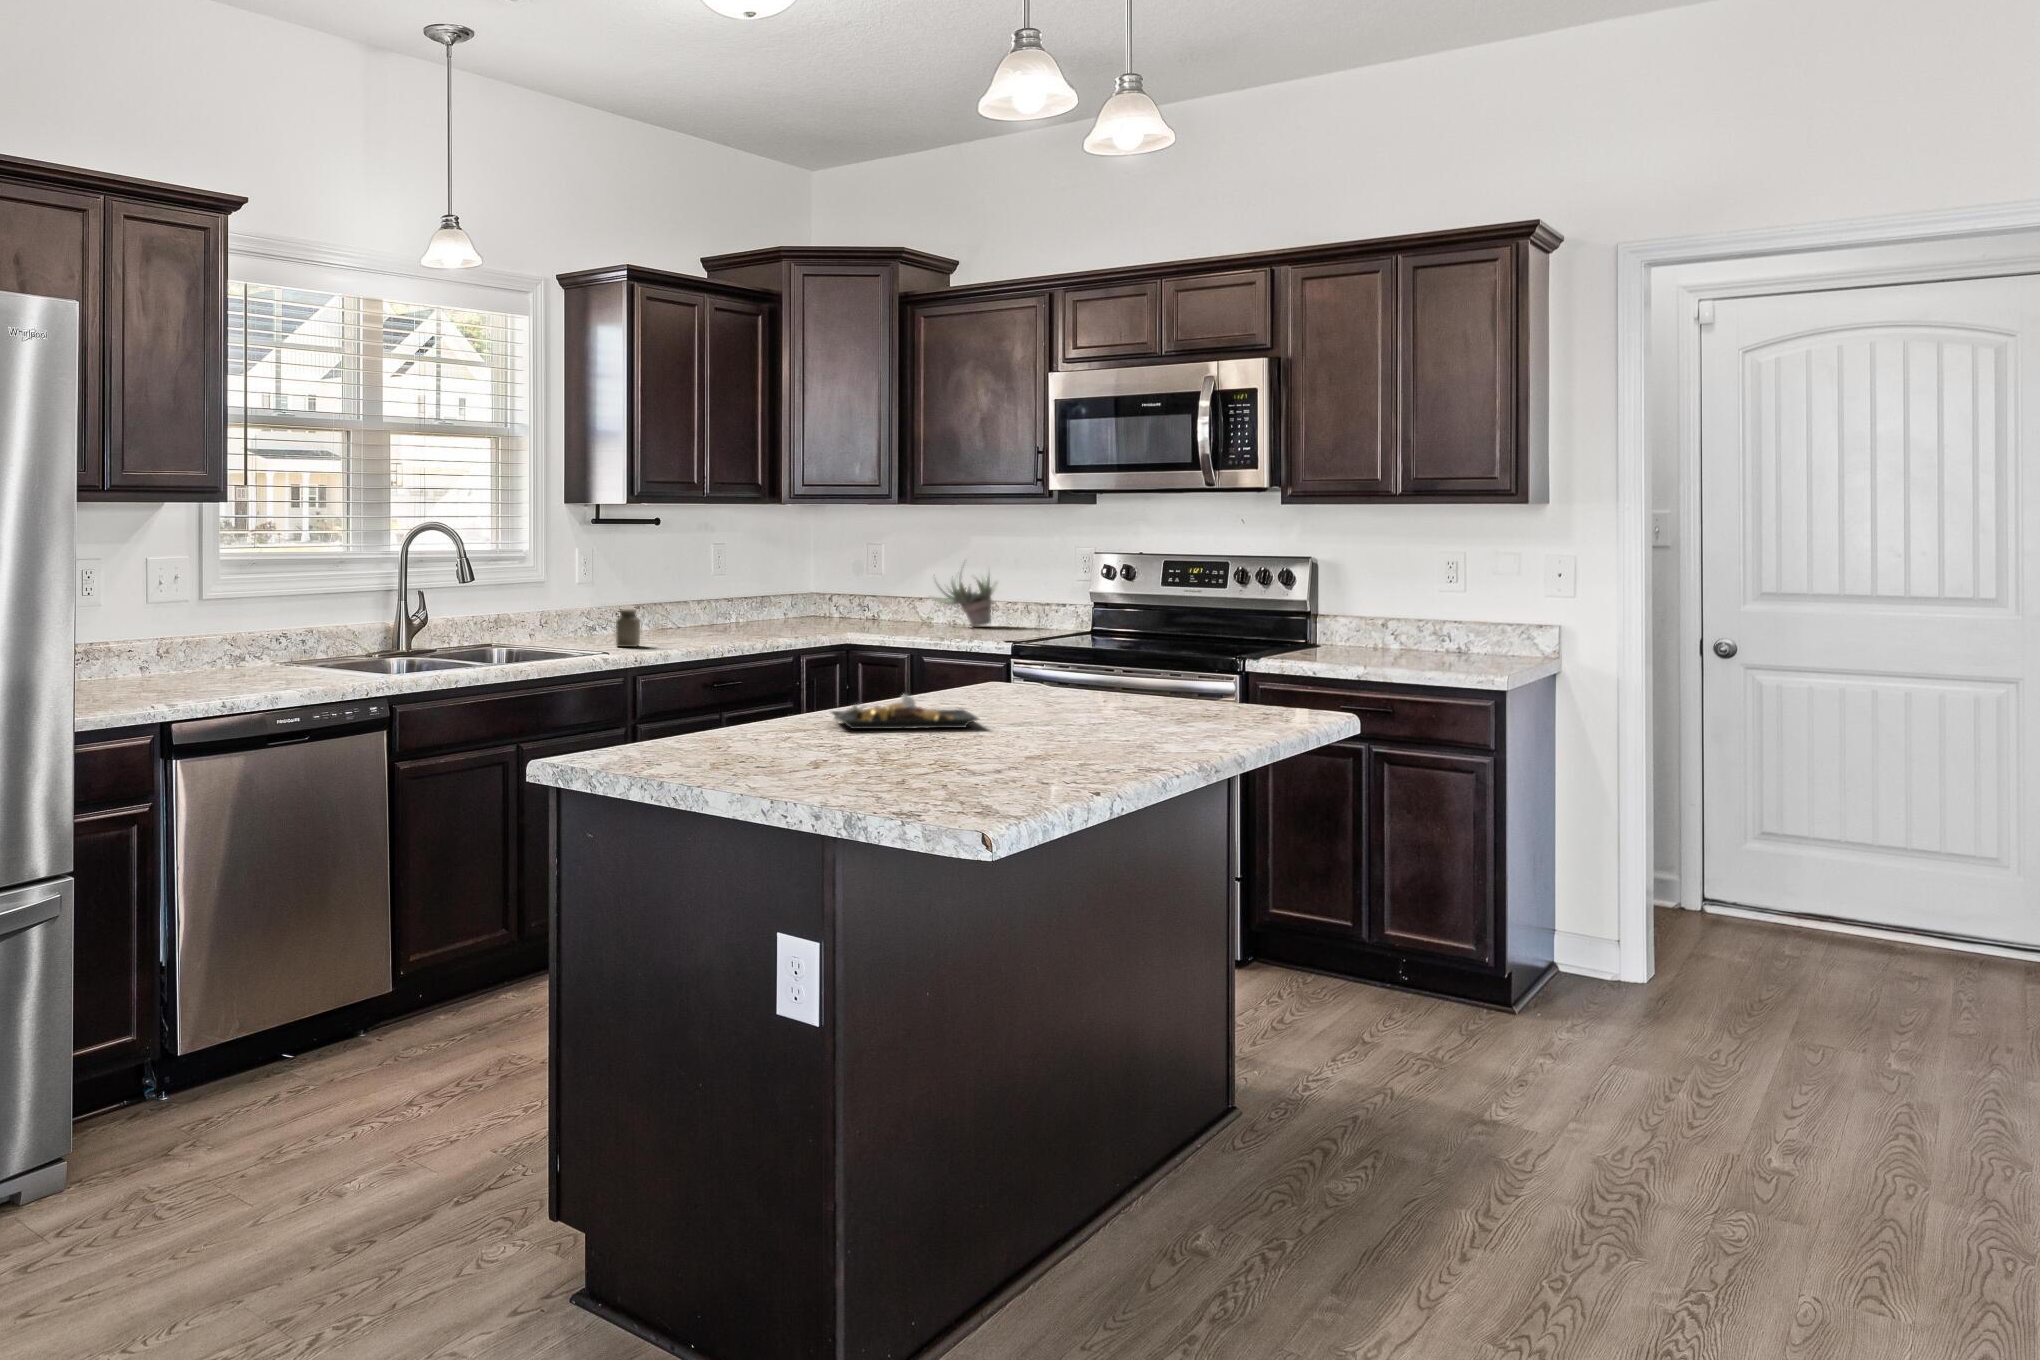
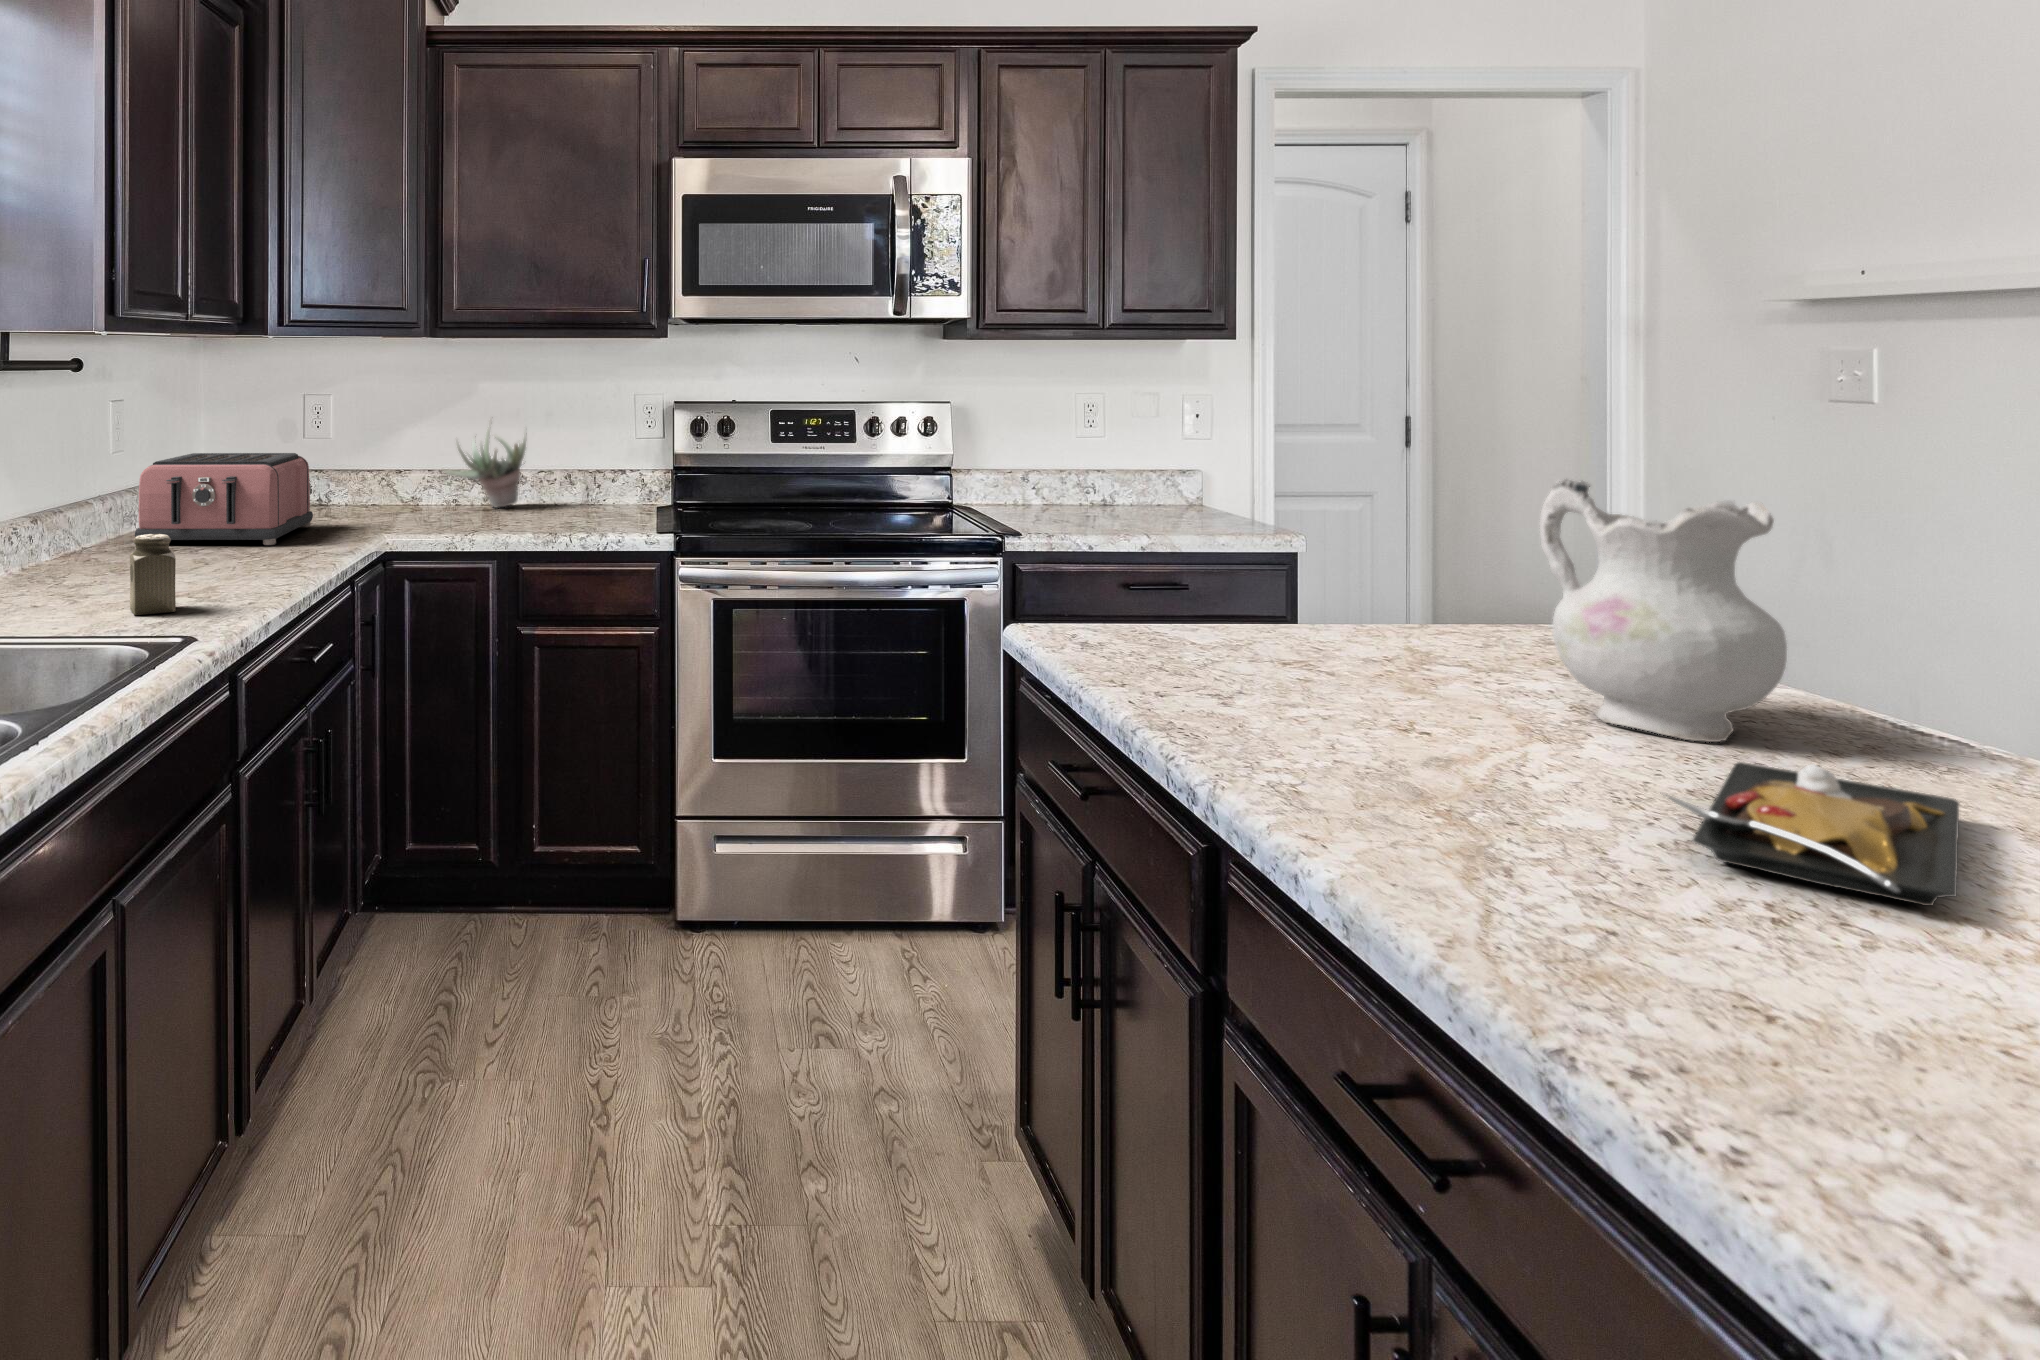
toaster: none [701,577,820,632] -> present [135,453,313,545]
ceramic pitcher: none [998,590,1095,716] -> present [1540,479,1787,742]

